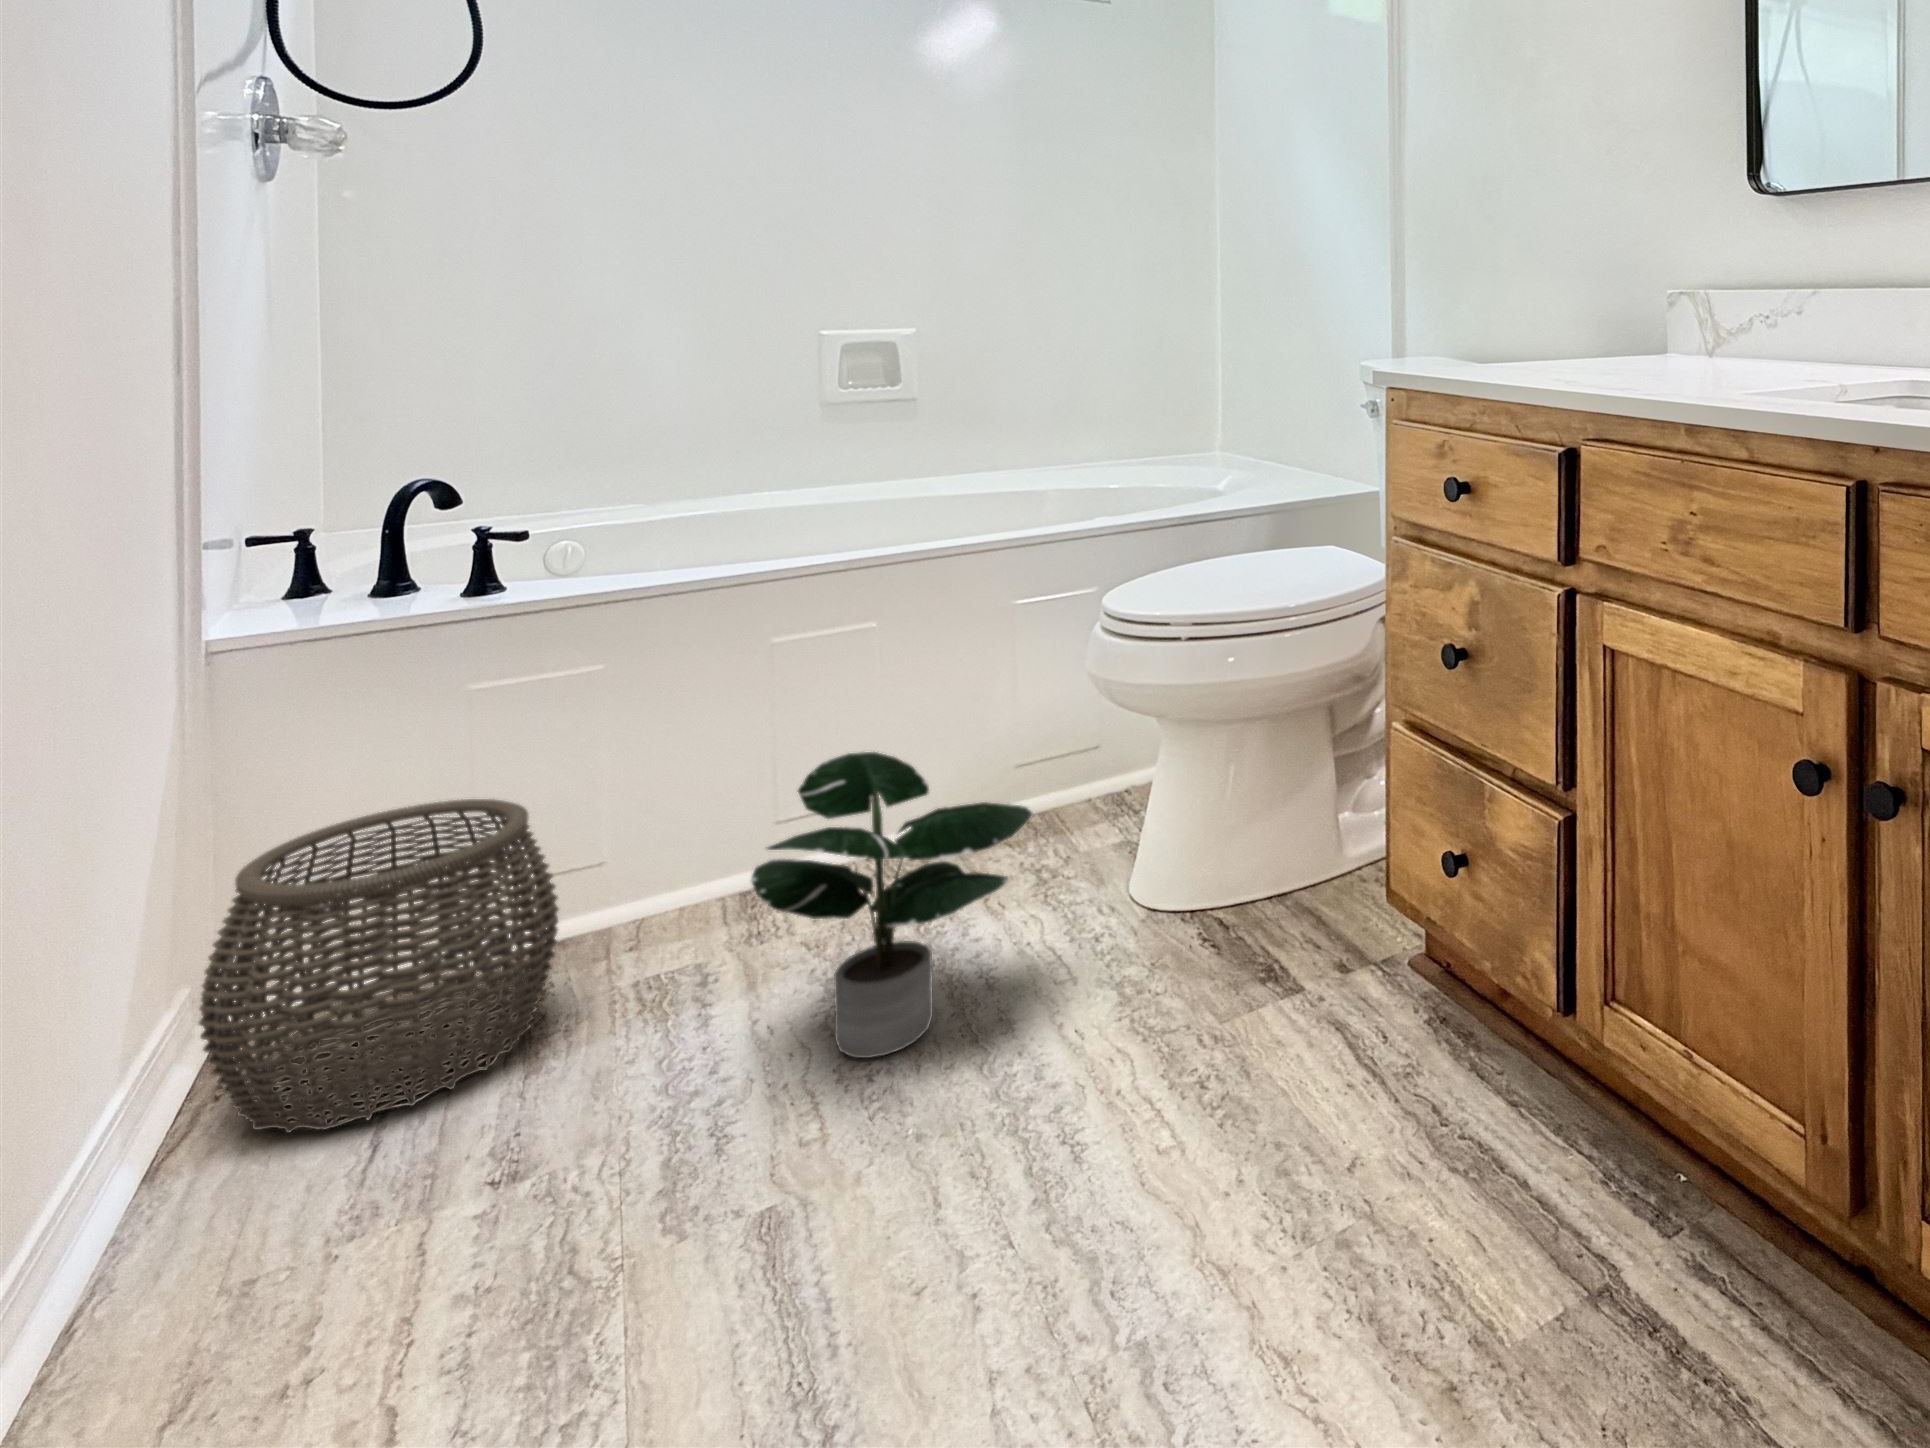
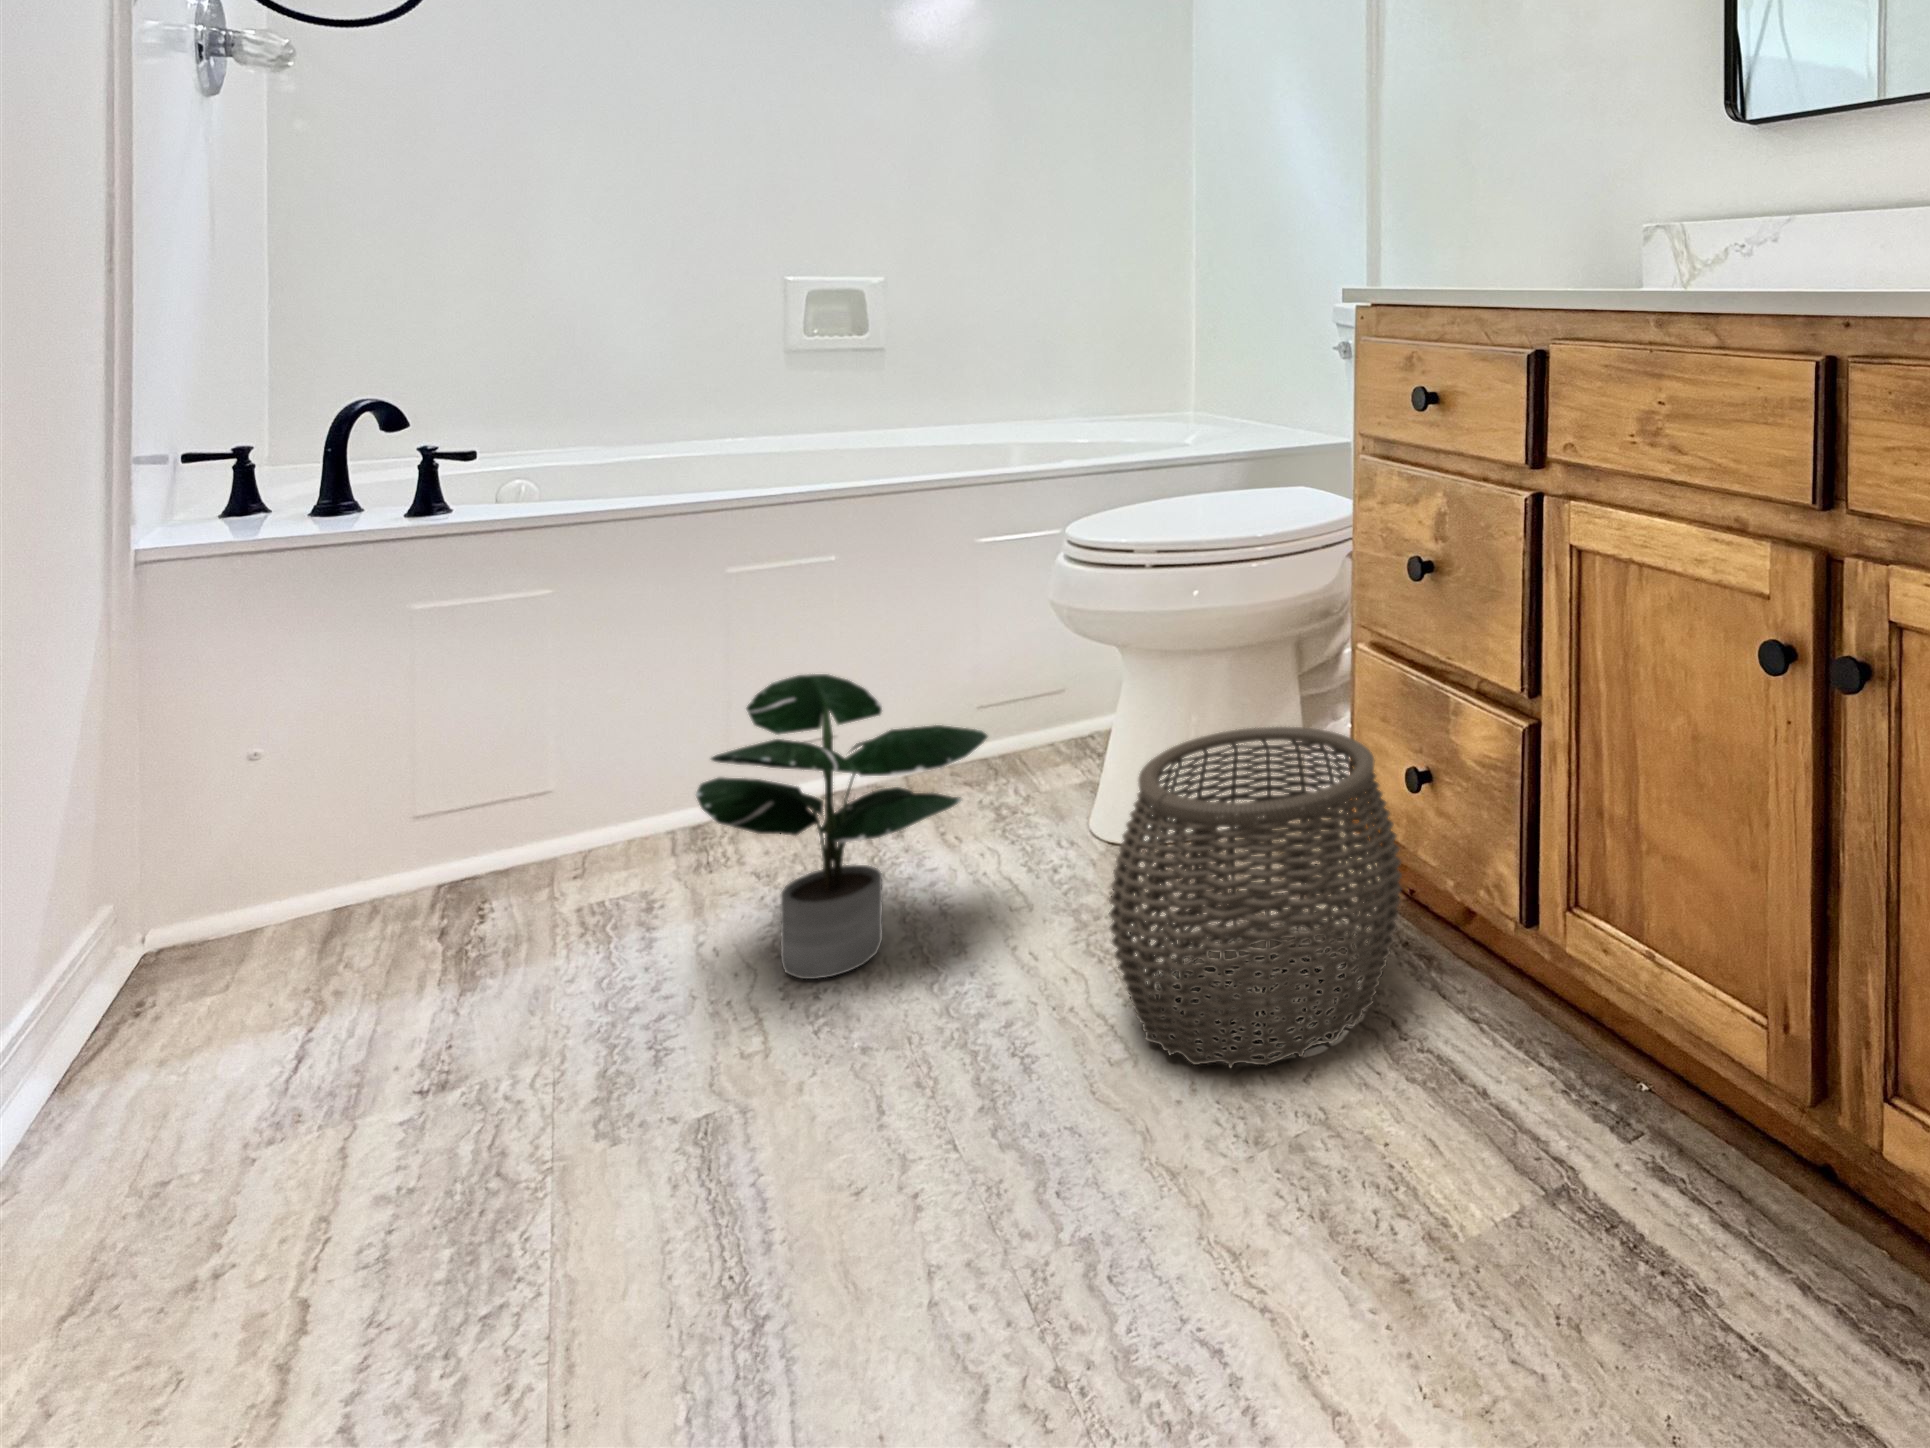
woven basket: present [199,799,559,1133] -> present [1109,727,1402,1068]

